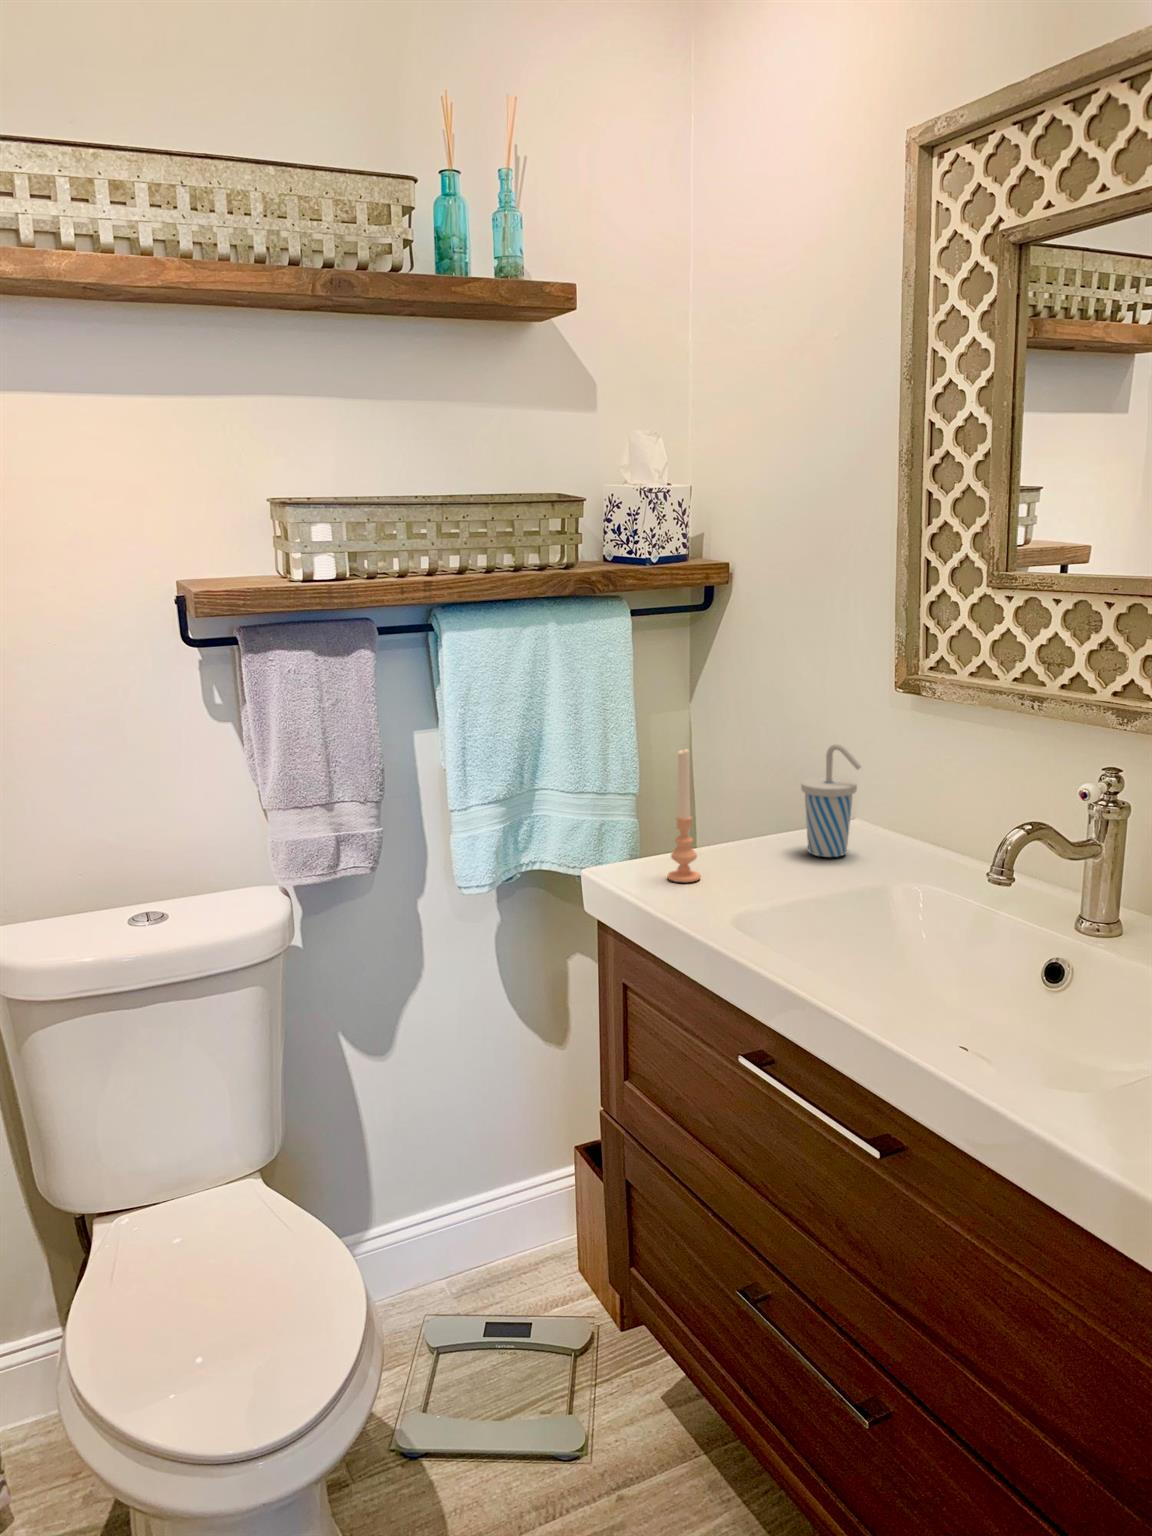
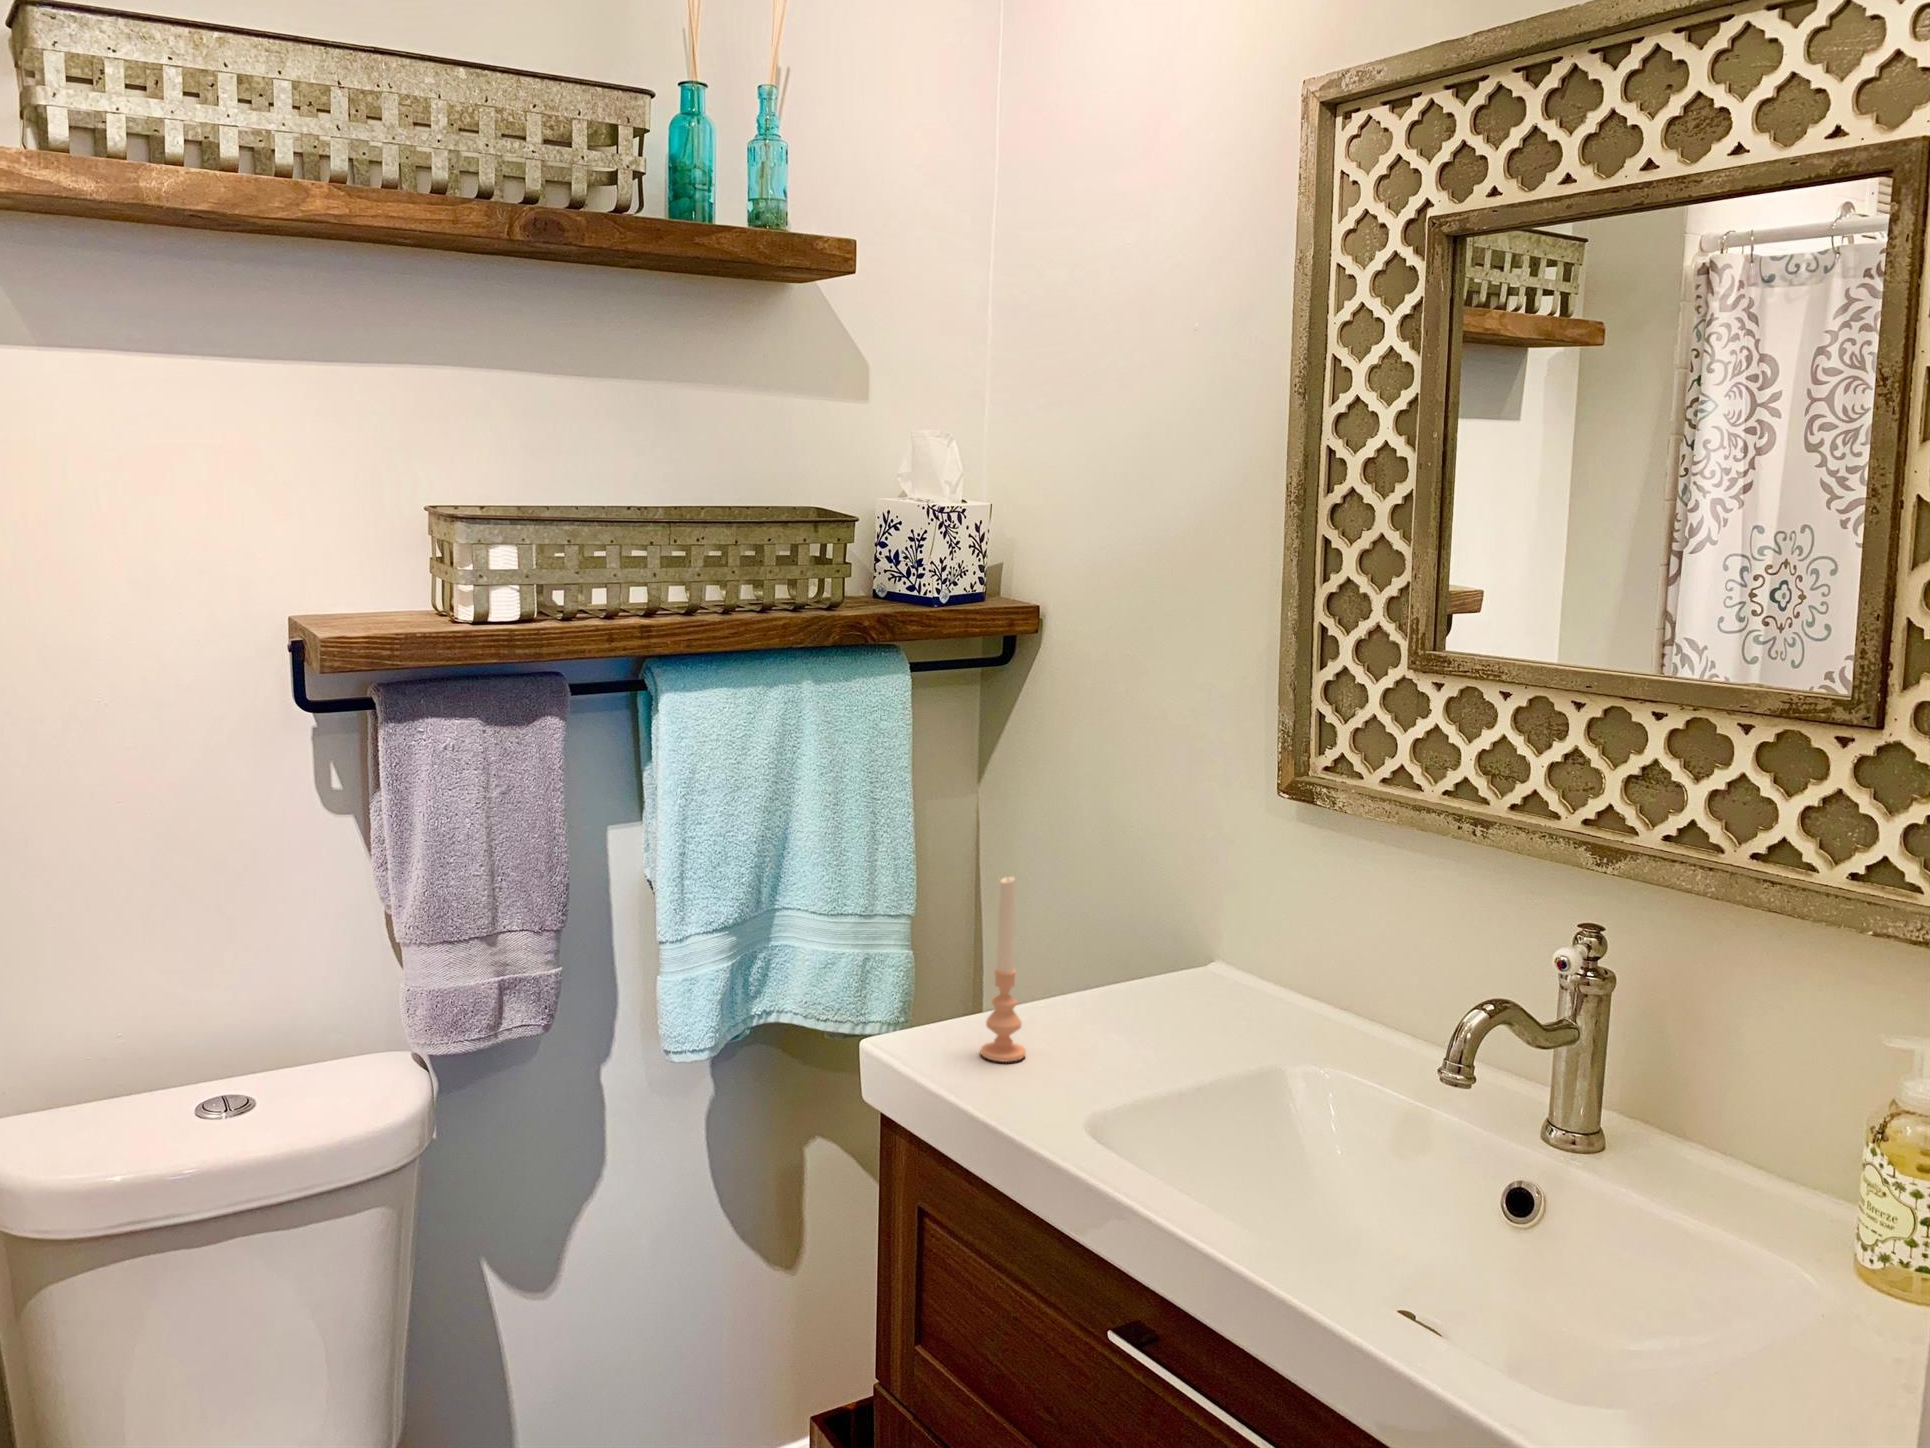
cup: present [801,744,861,857] -> none [1154,867,1237,1021]

